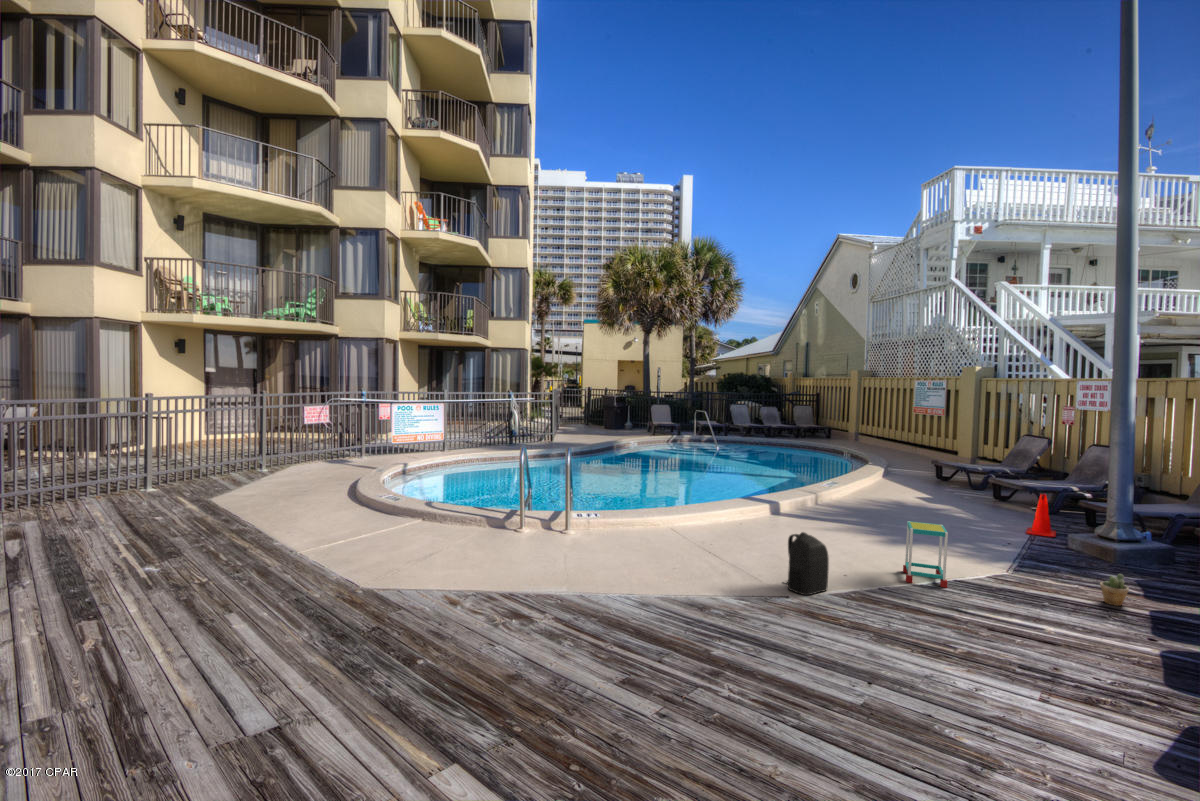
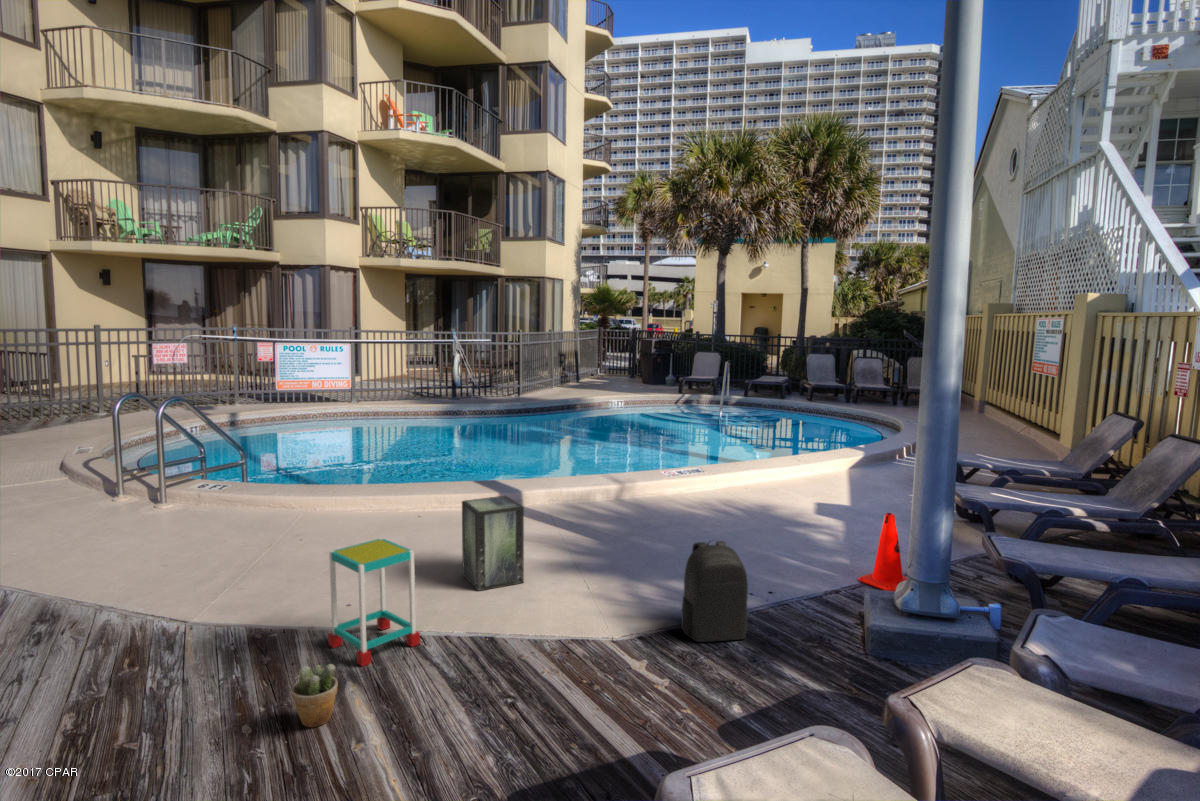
storage box: none [866,498,906,552] -> present [462,496,524,591]
backpack: present [786,532,829,595] -> present [681,541,748,642]
potted plant: present [1100,574,1129,606] -> present [291,664,338,727]

